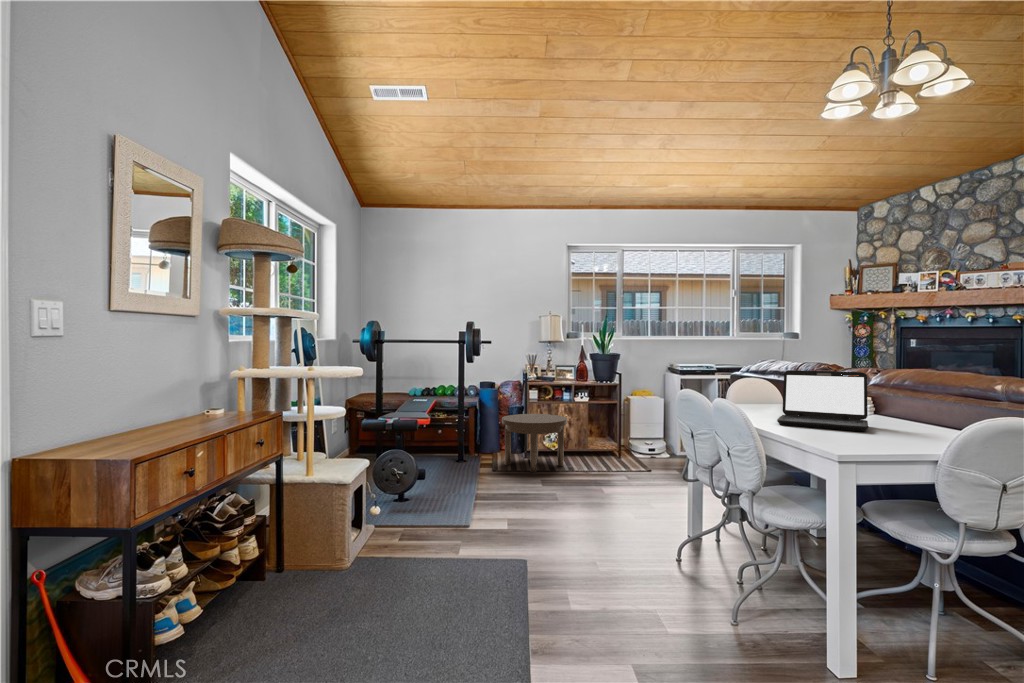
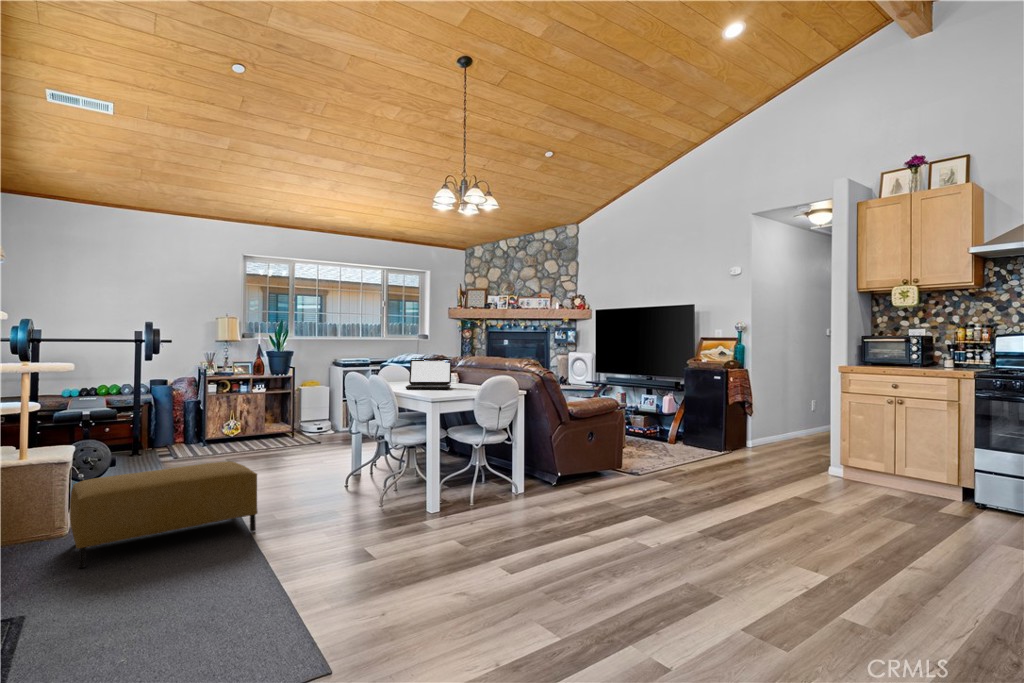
side table: present [502,414,567,472] -> none [183,405,248,454]
ottoman: none [292,515,526,656] -> present [70,461,258,568]

